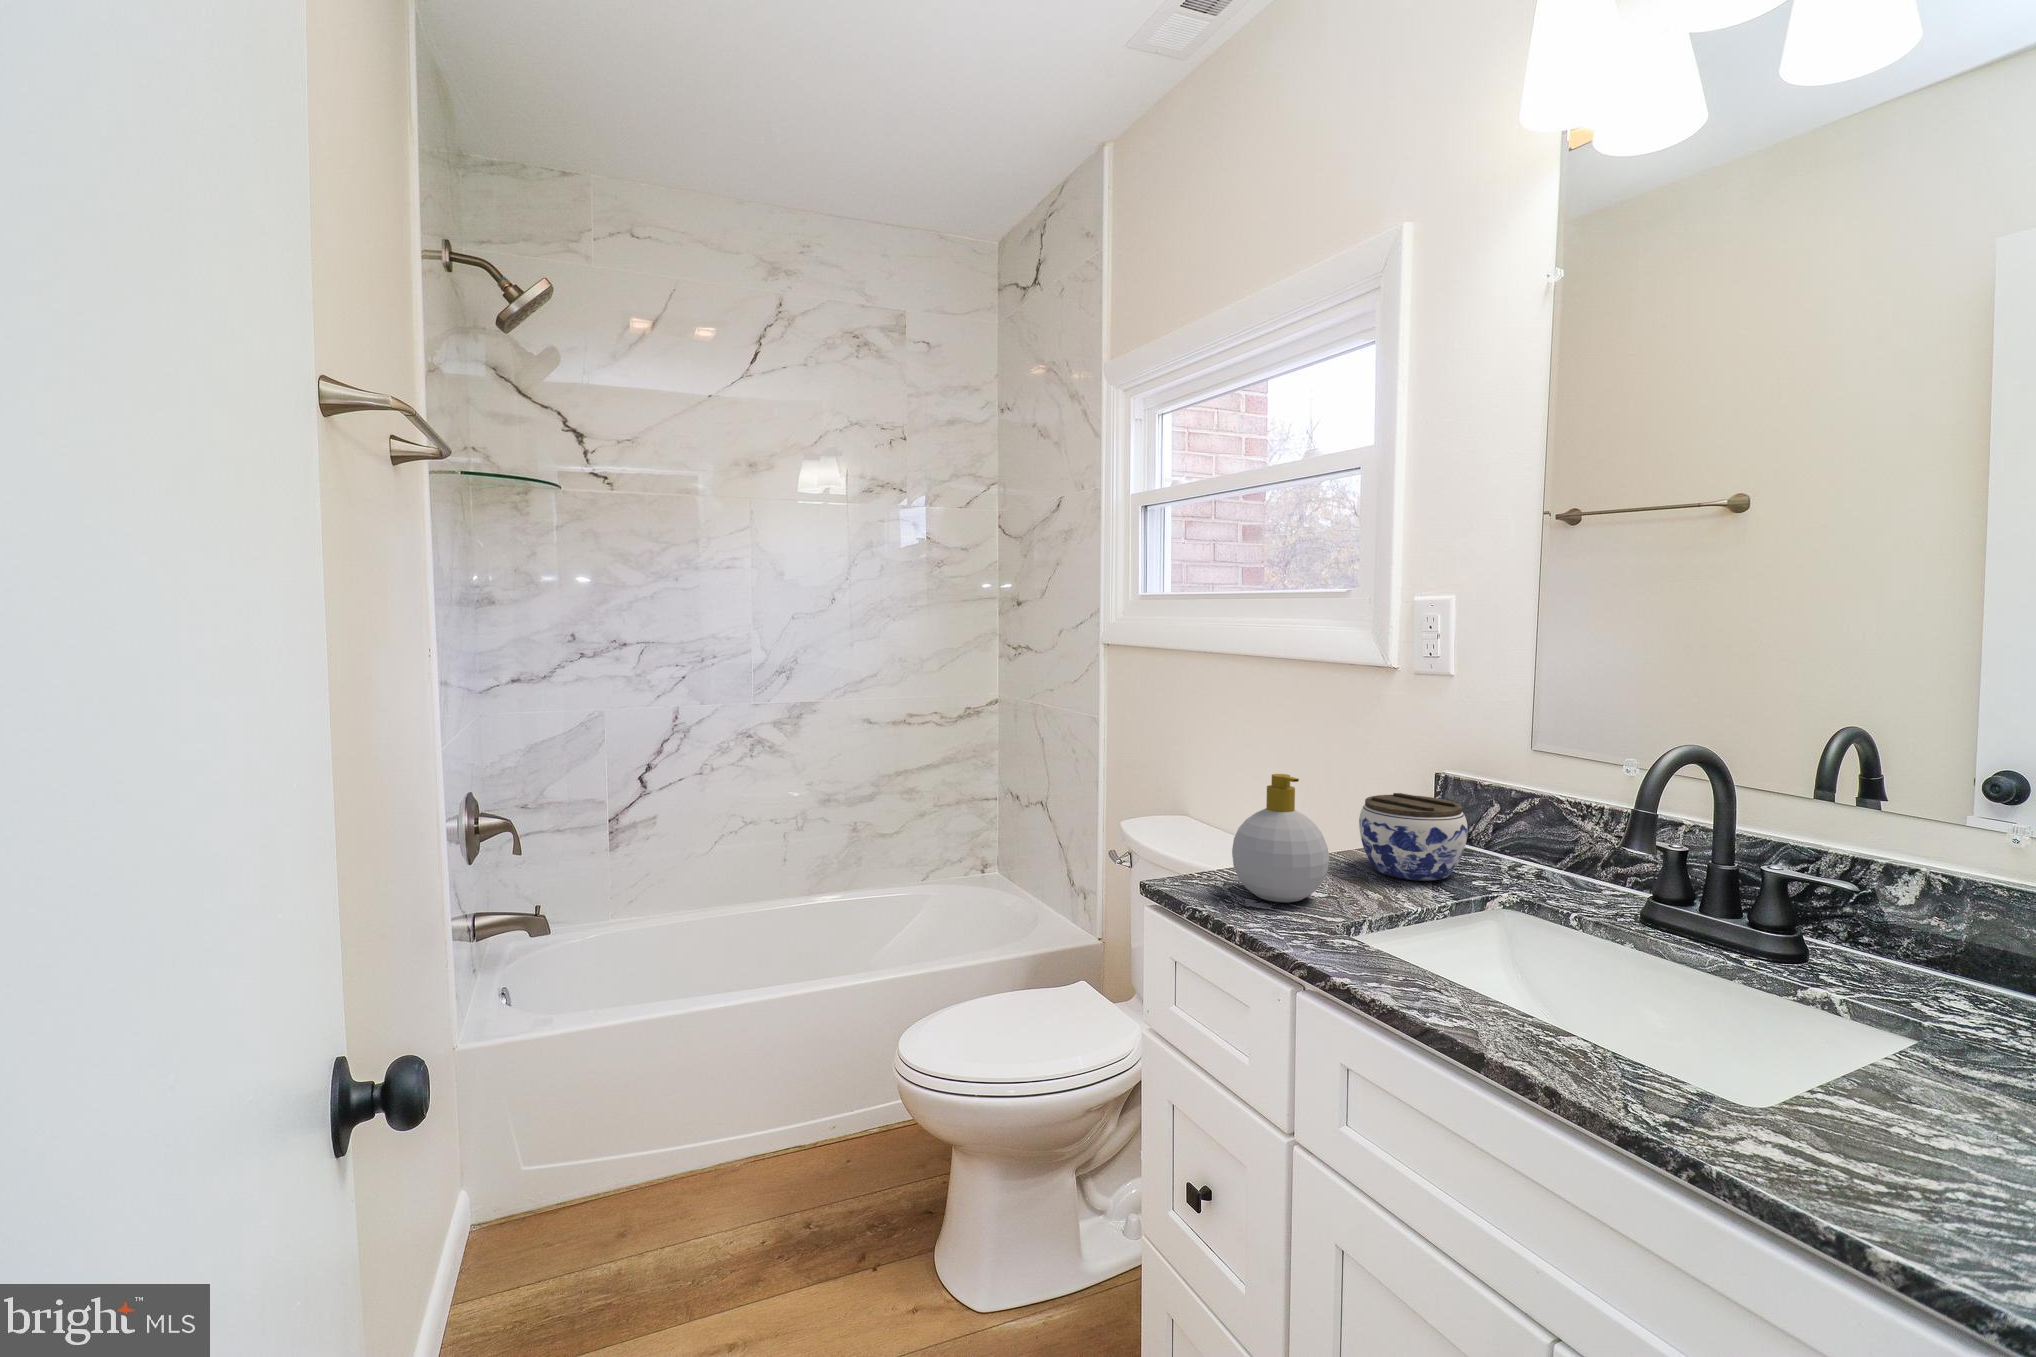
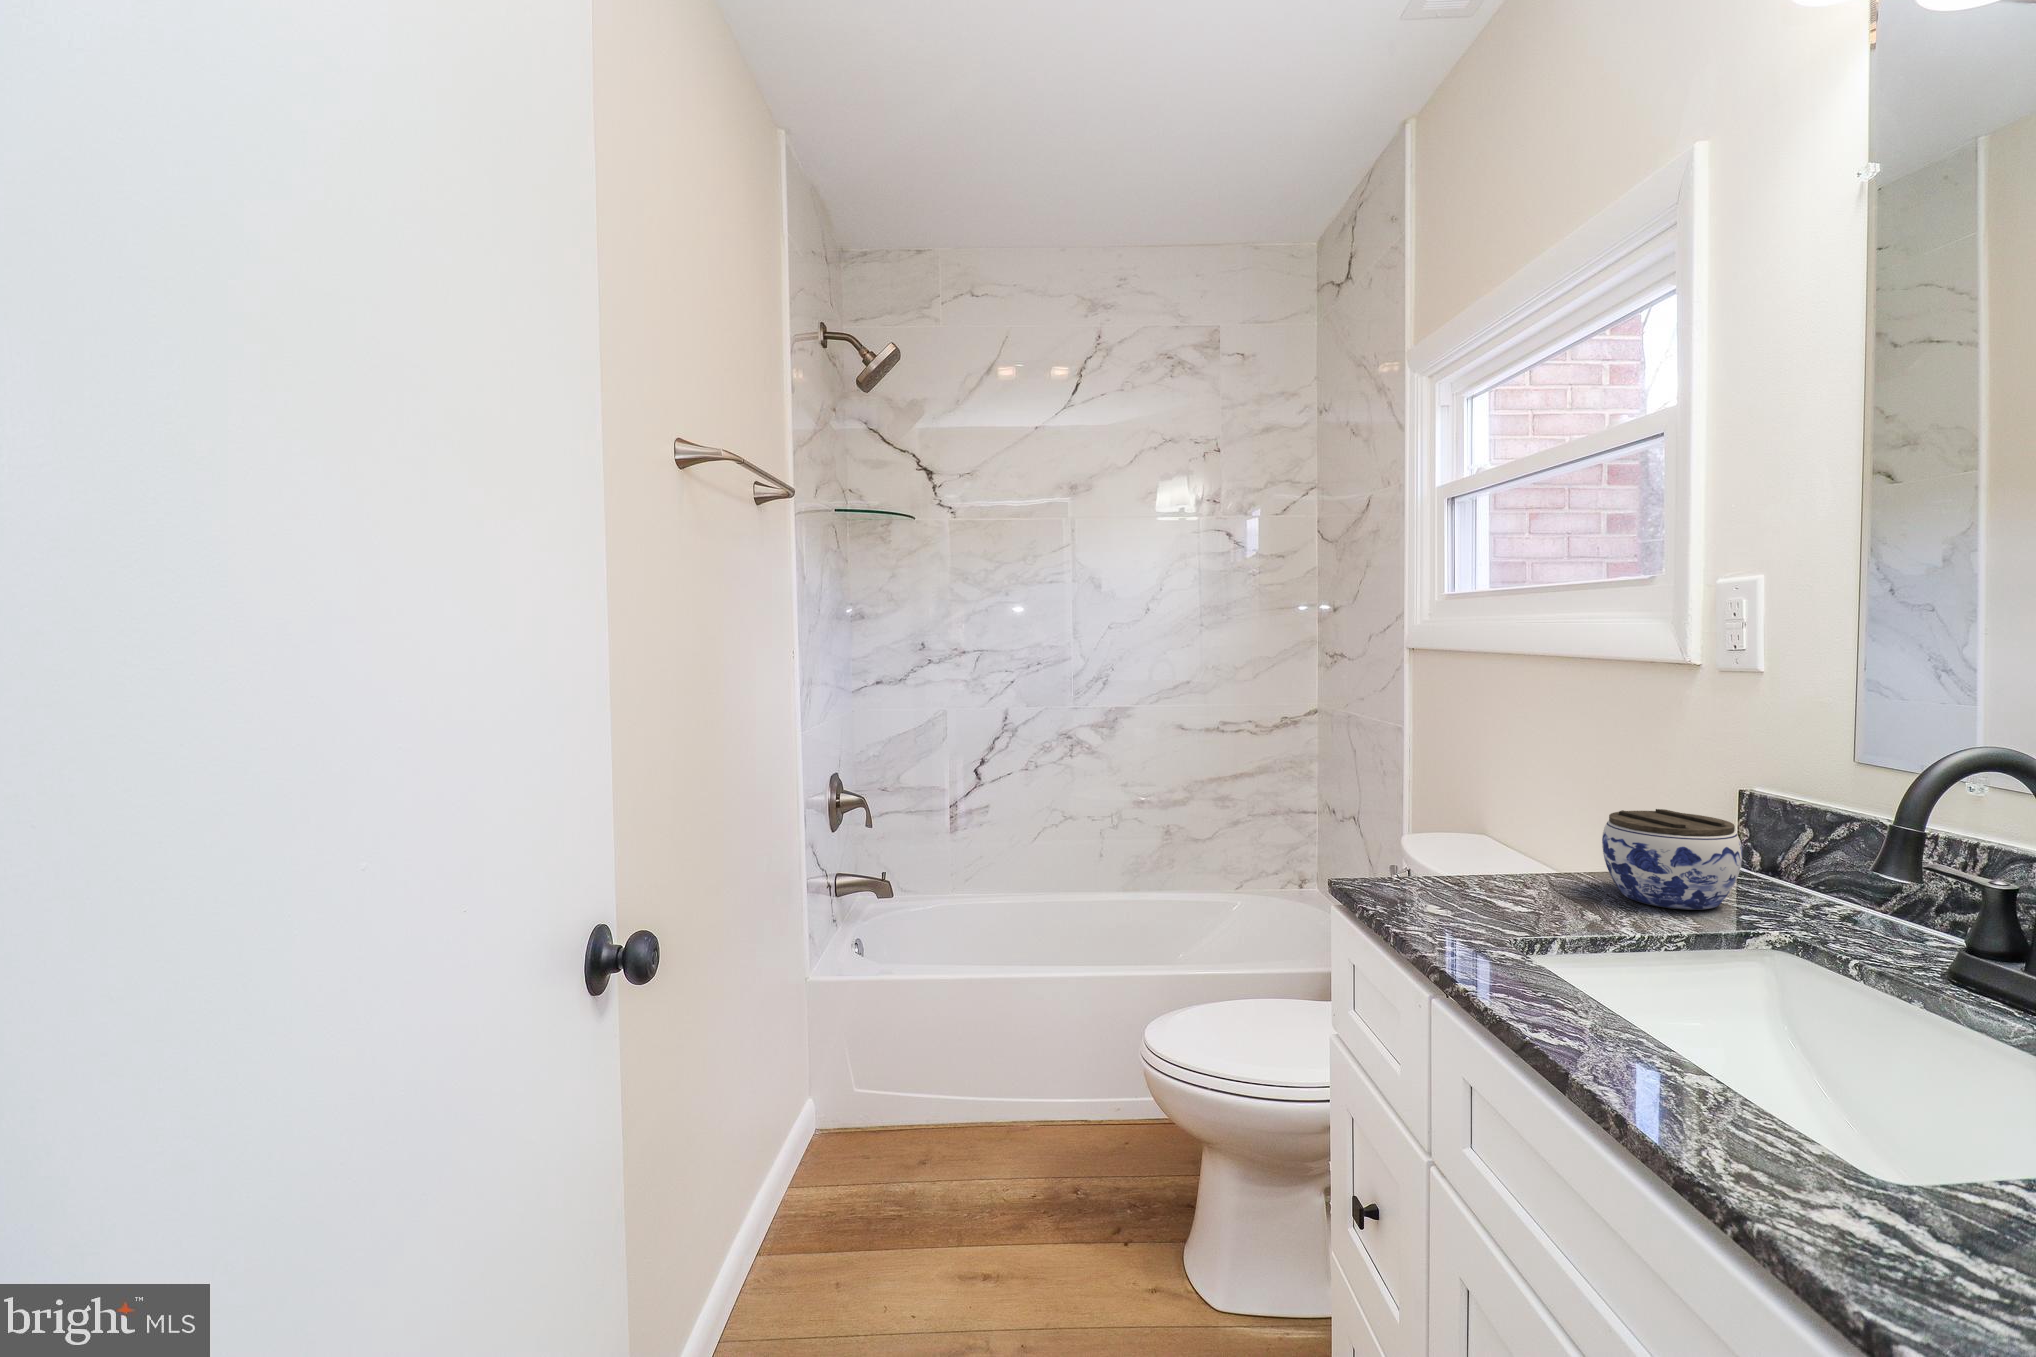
soap bottle: present [1232,774,1329,902] -> none [1421,776,1533,912]

